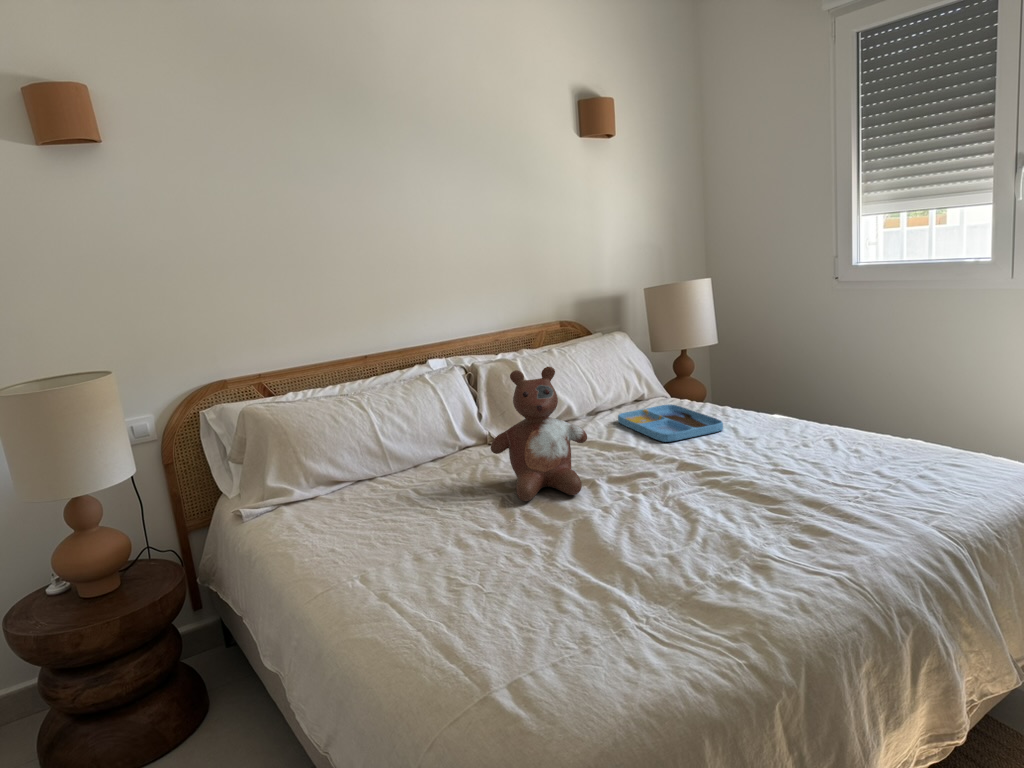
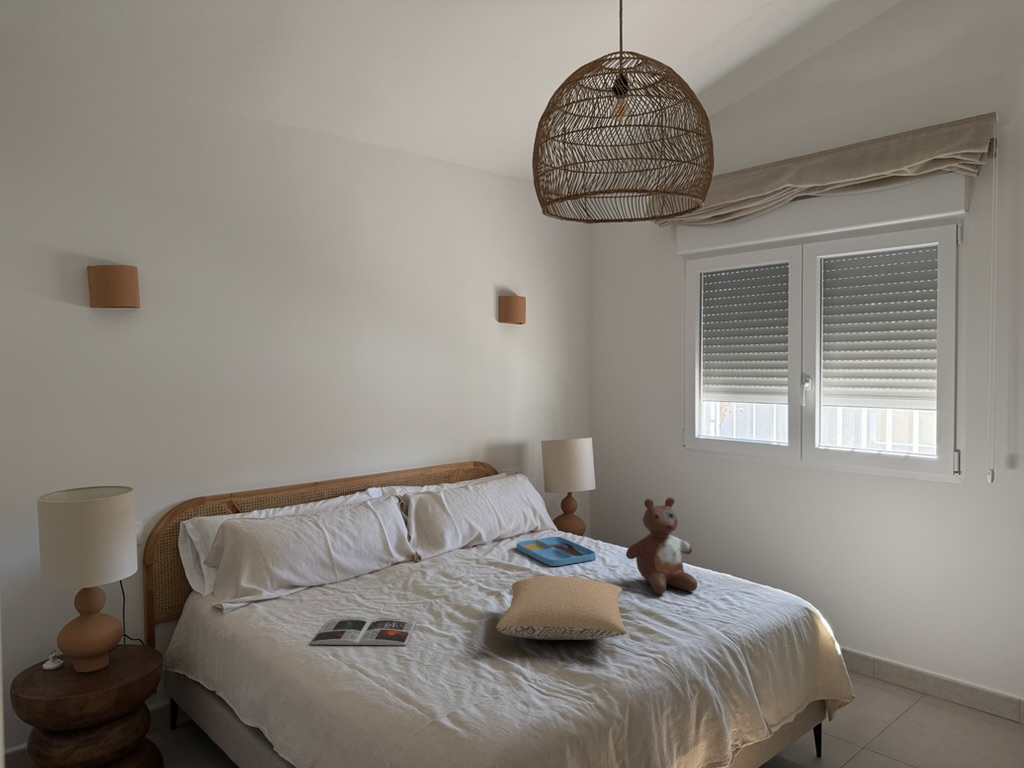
stuffed bear: present [490,367,587,501] -> present [626,497,697,594]
pillow: none [585,458,790,551] -> present [496,576,627,640]
magazine: none [334,521,481,563] -> present [310,617,417,645]

